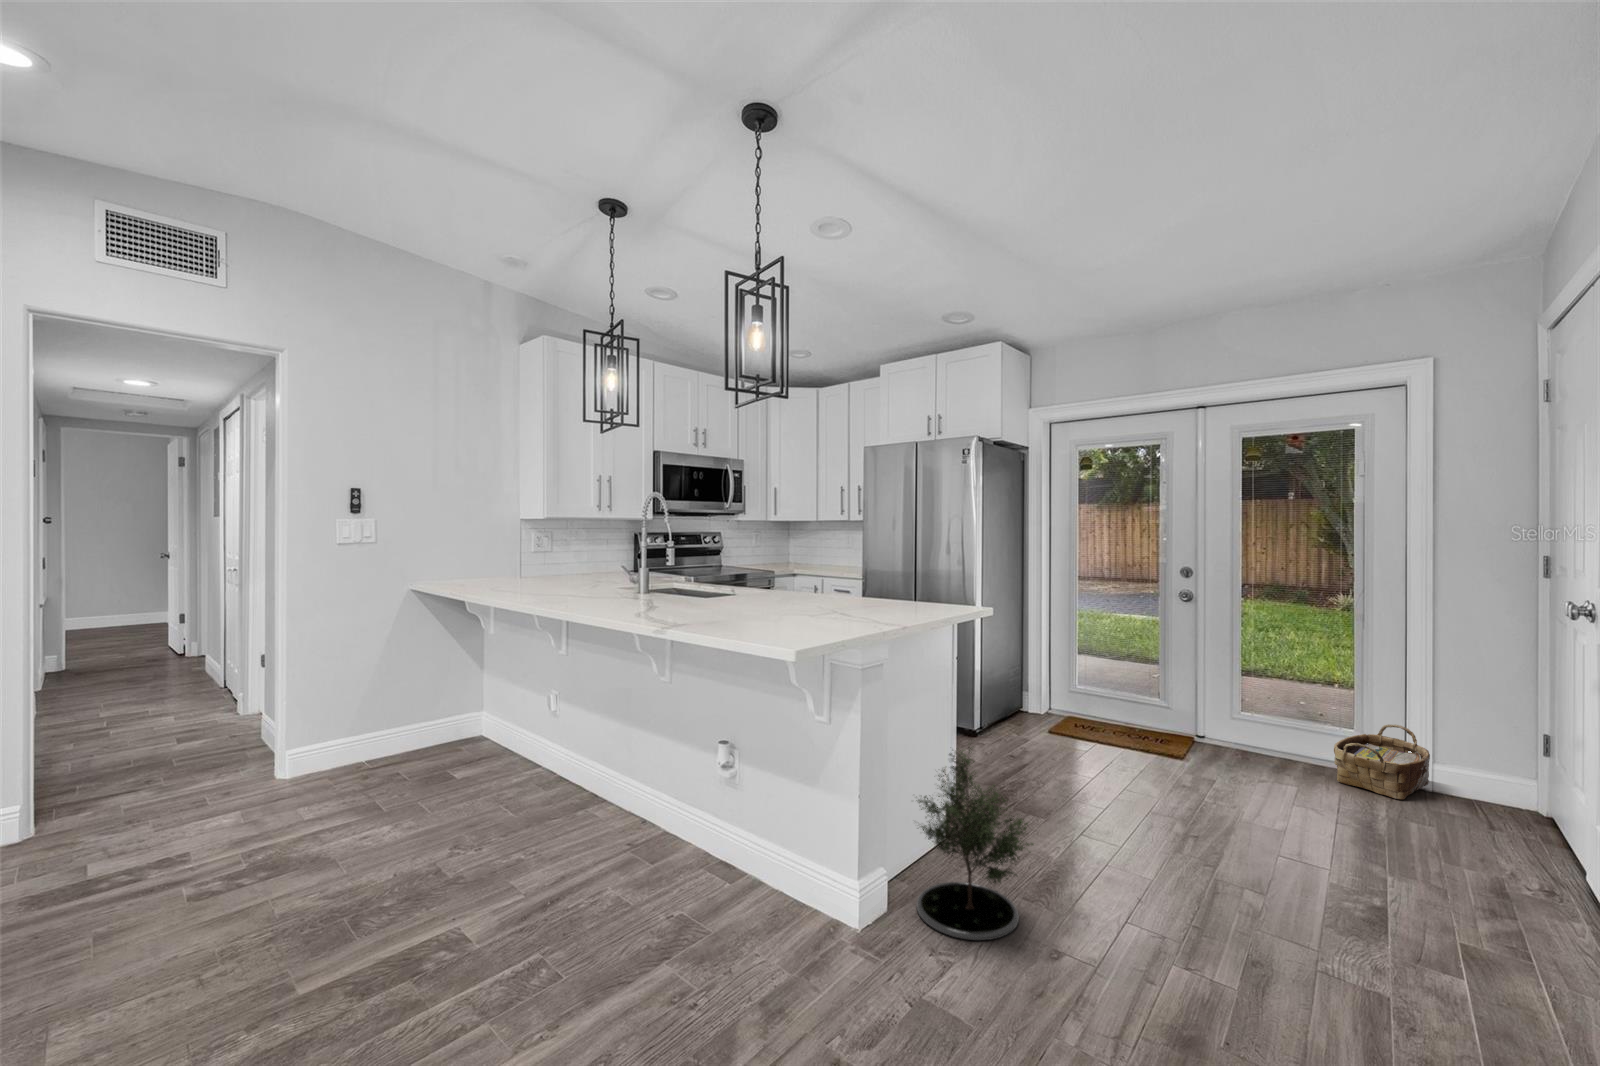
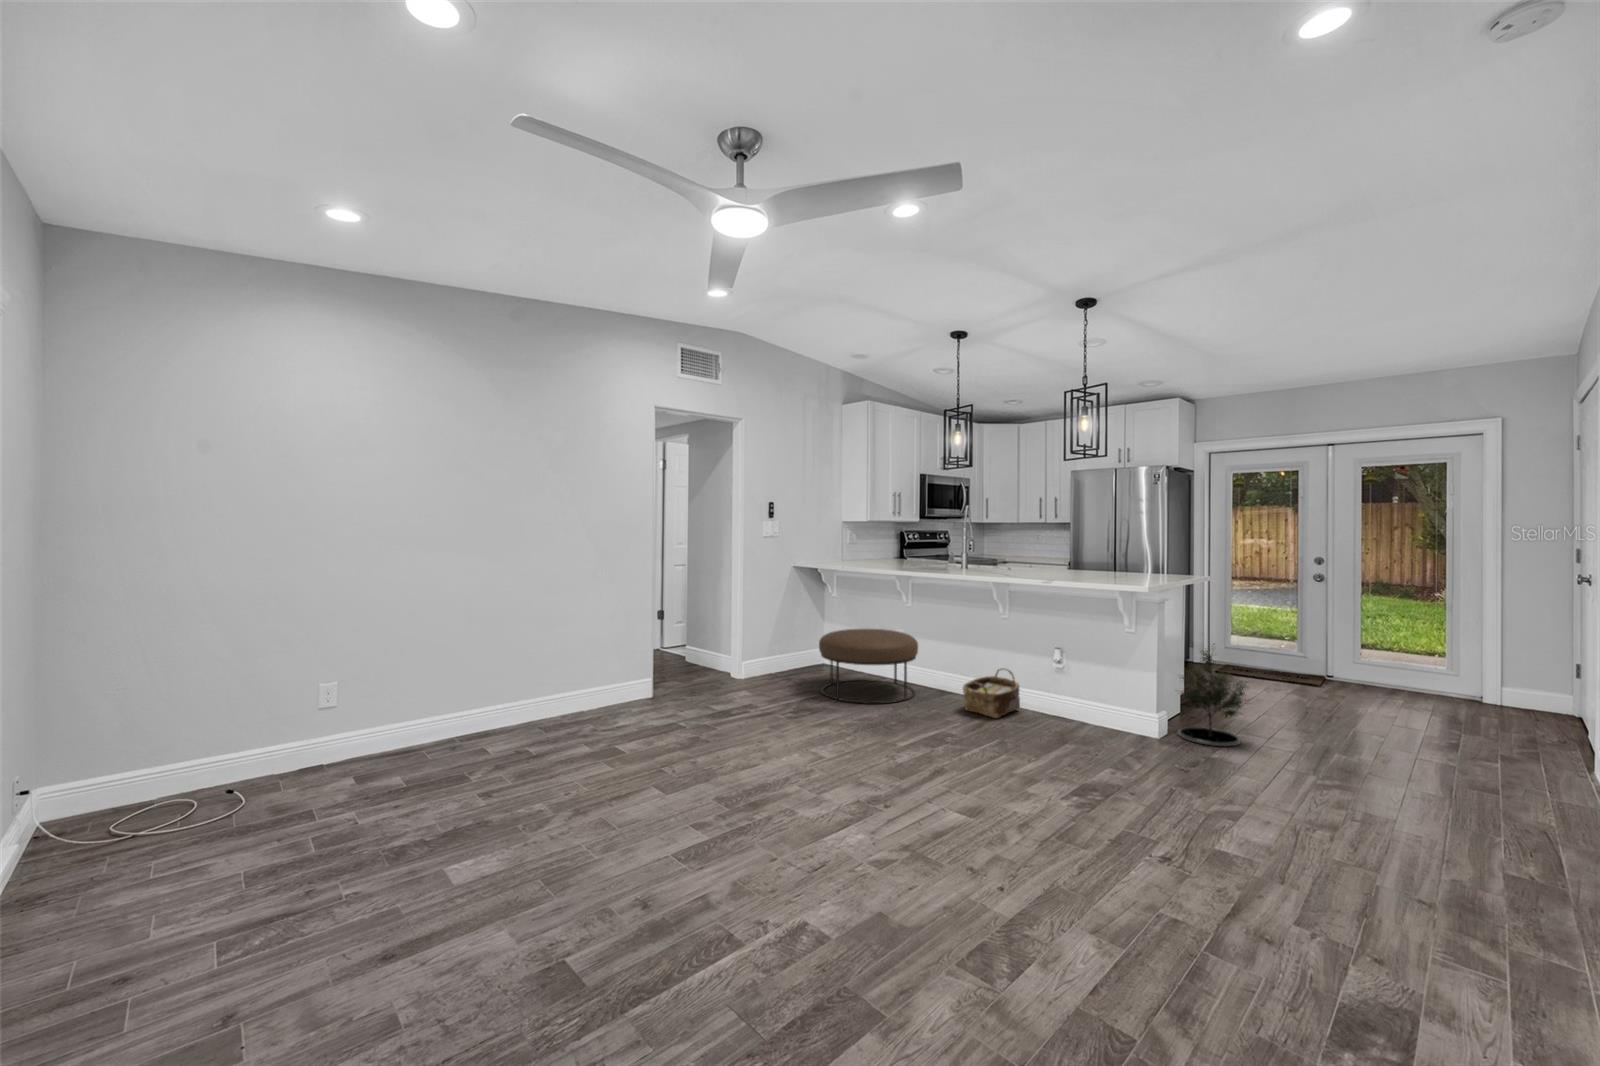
ottoman: none [374,693,558,838] -> present [819,629,918,704]
woven basket: present [1334,725,1430,799] -> present [963,668,1020,718]

